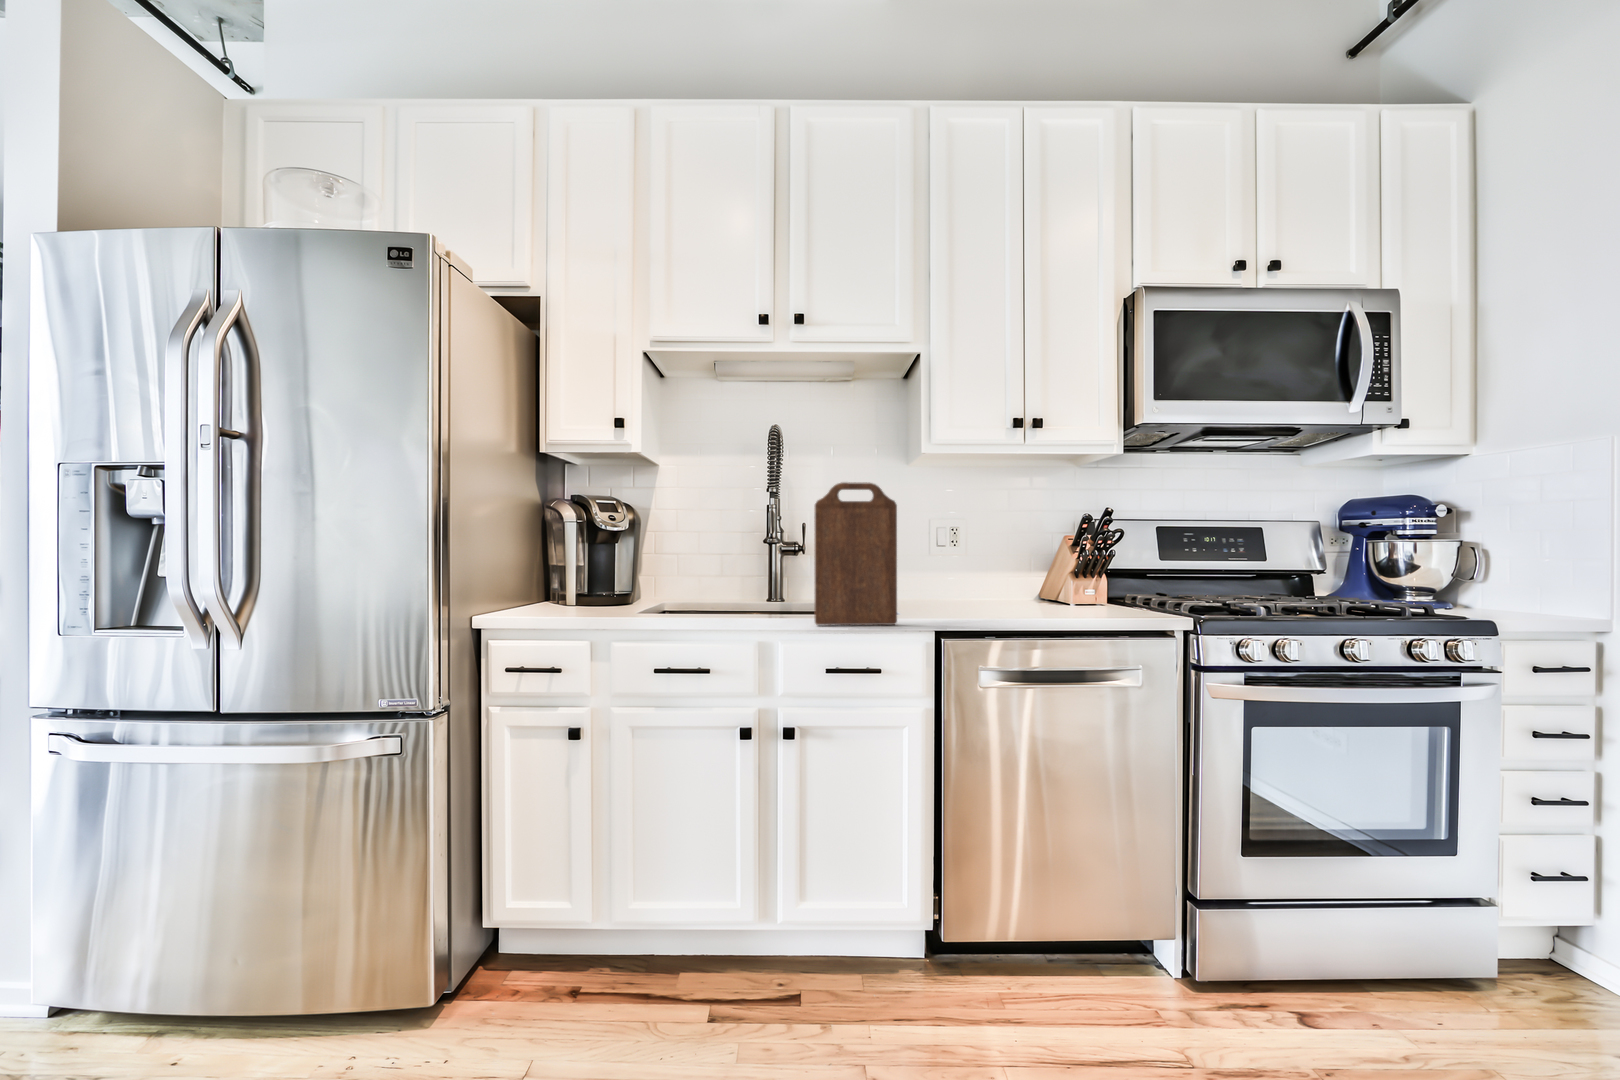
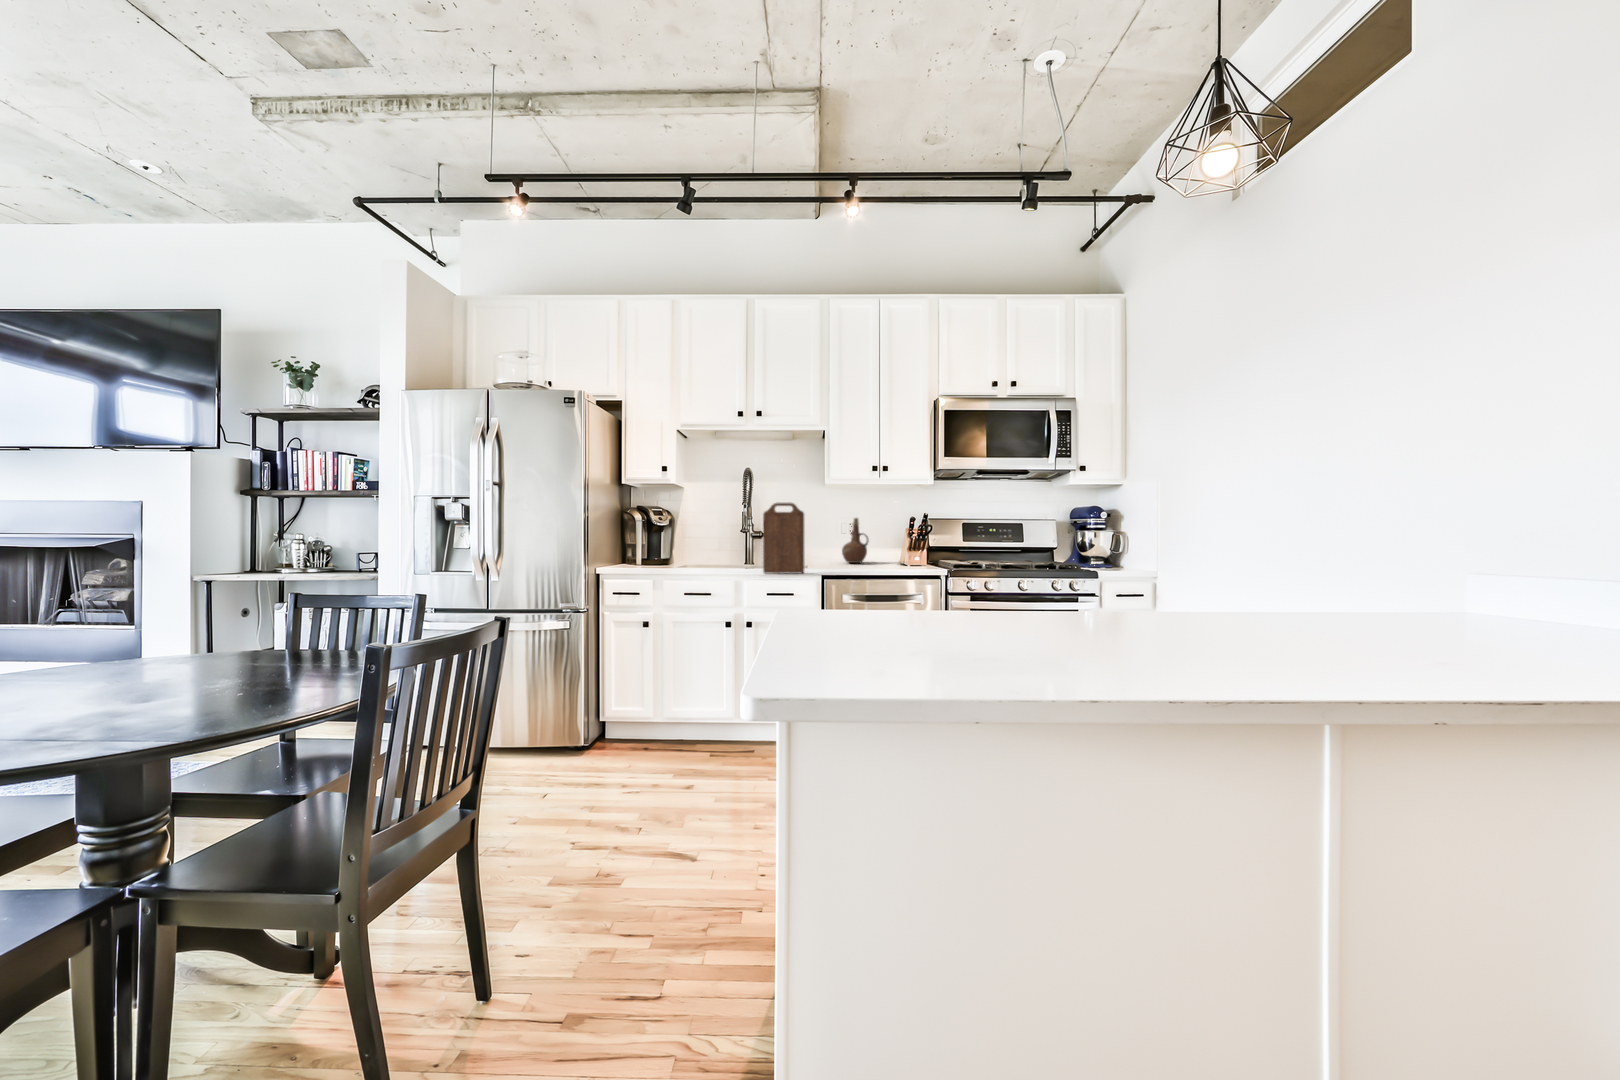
ceramic pitcher: none [945,517,994,600] -> present [842,518,869,563]

